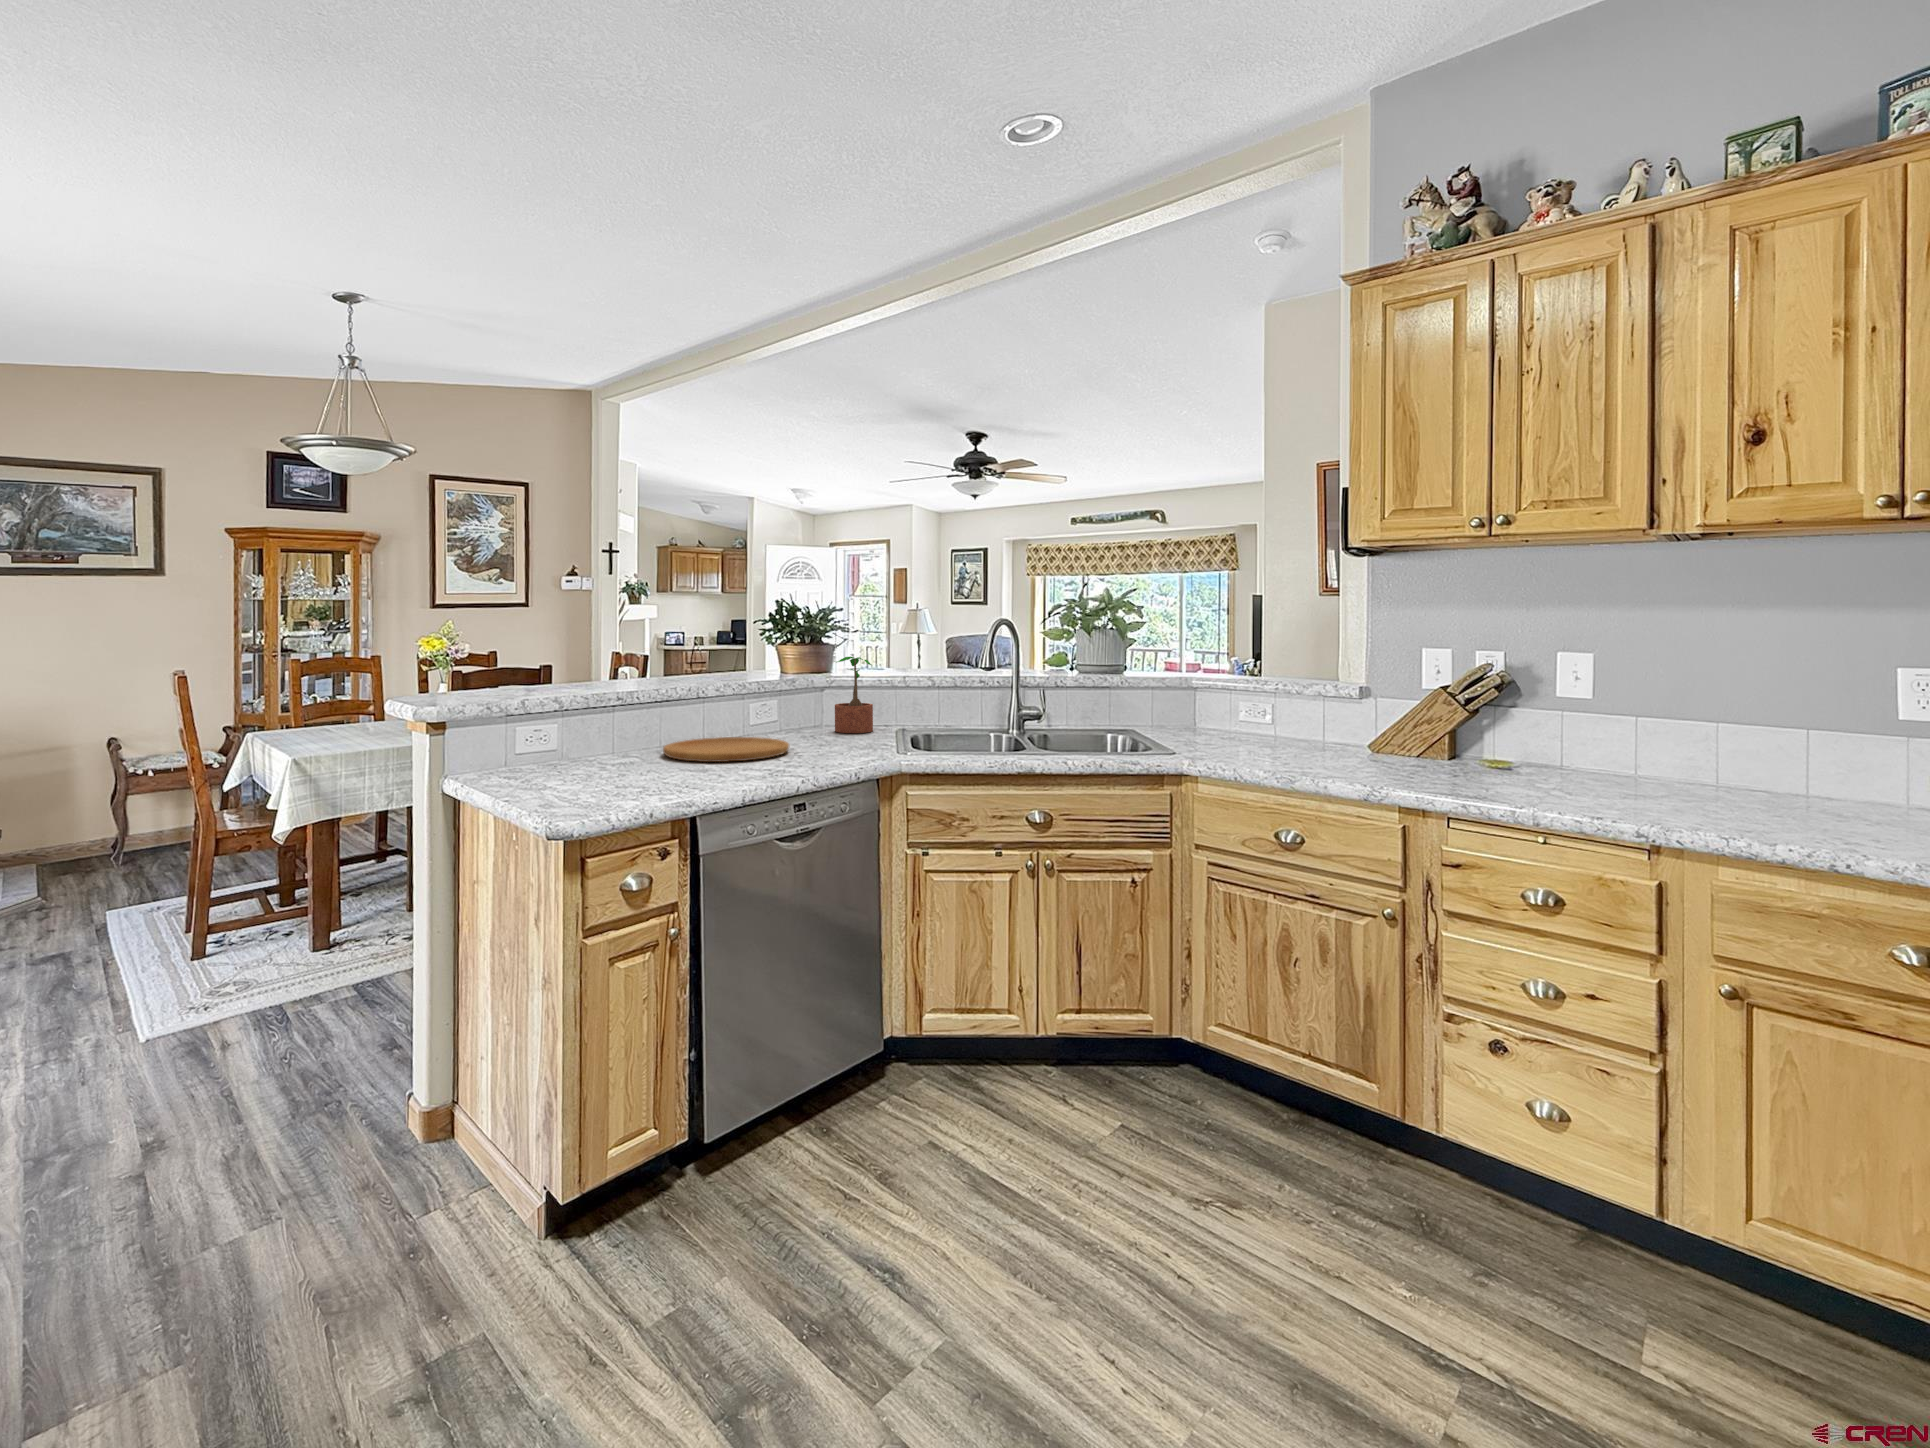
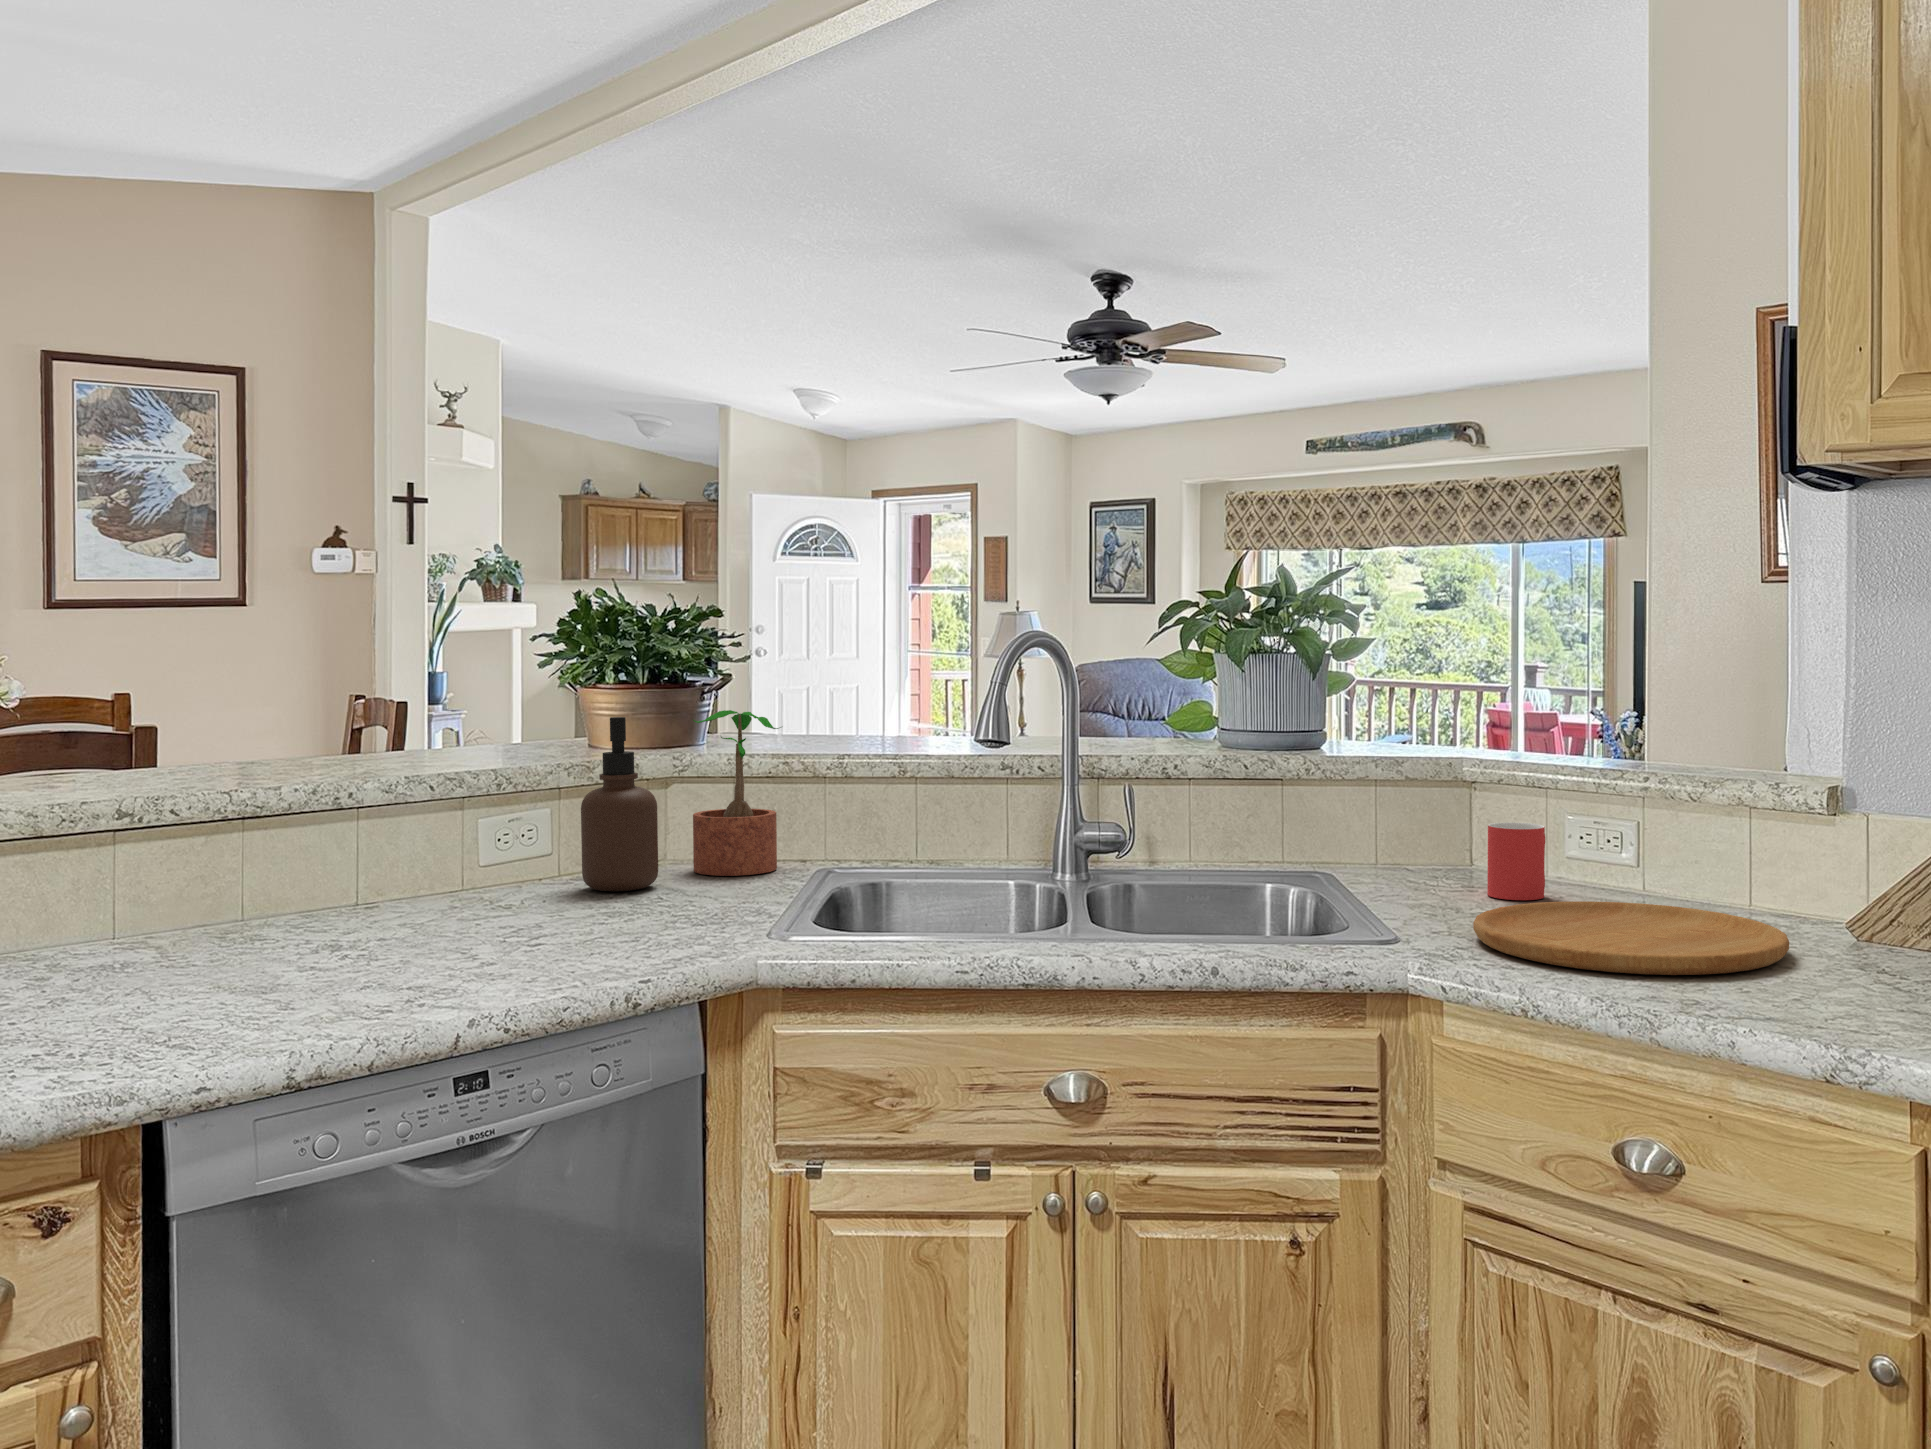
soap dispenser: none [791,659,826,739] -> present [581,717,658,891]
mug: none [1207,707,1233,741] -> present [1487,822,1545,900]
cutting board: present [663,737,789,762] -> present [1473,901,1789,975]

